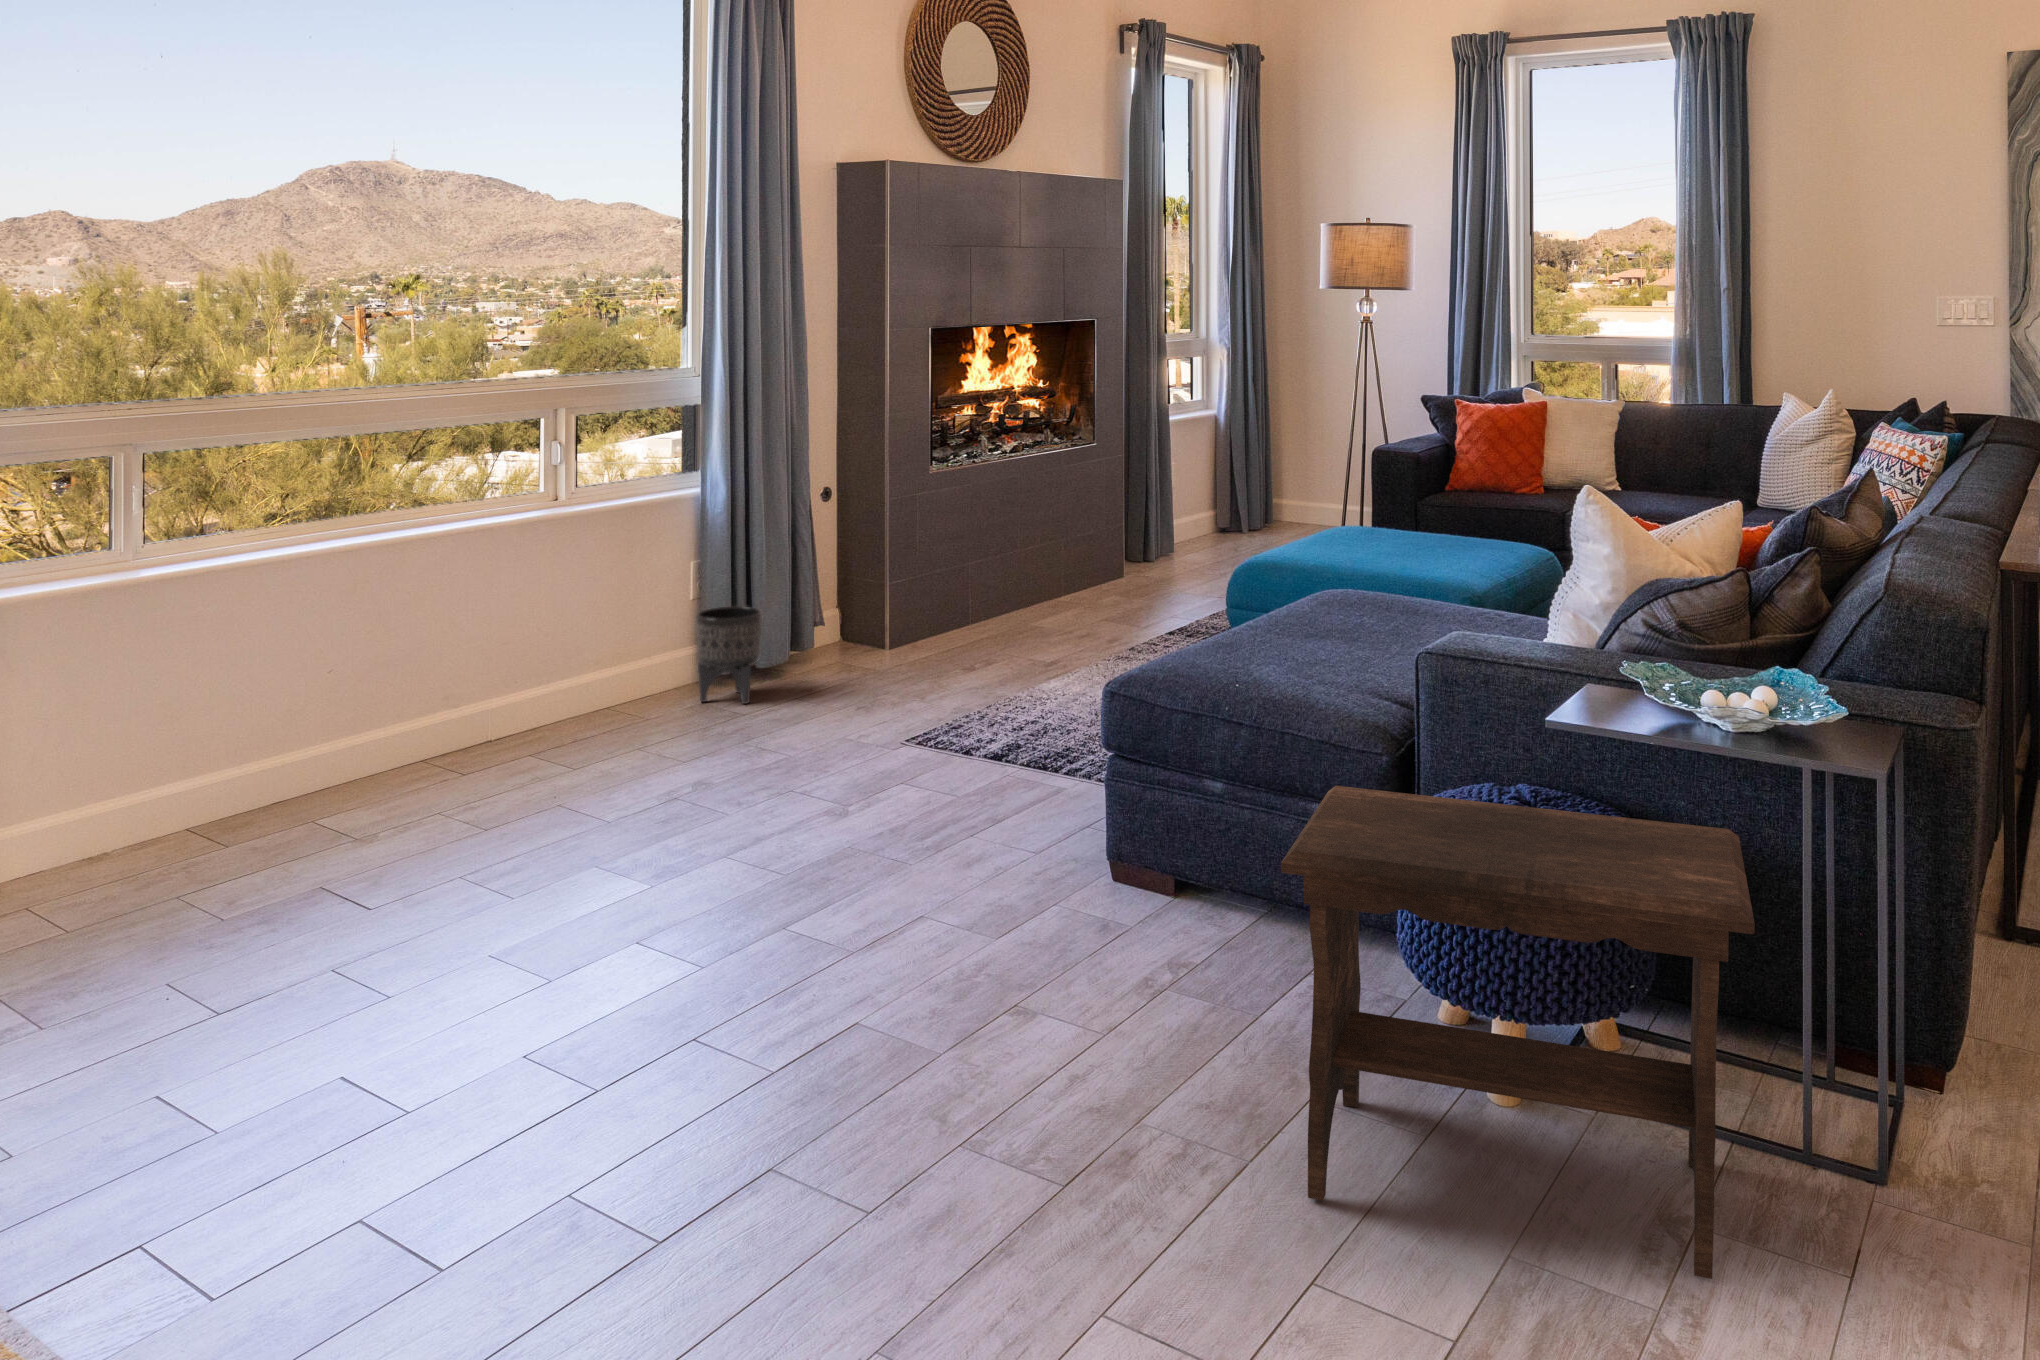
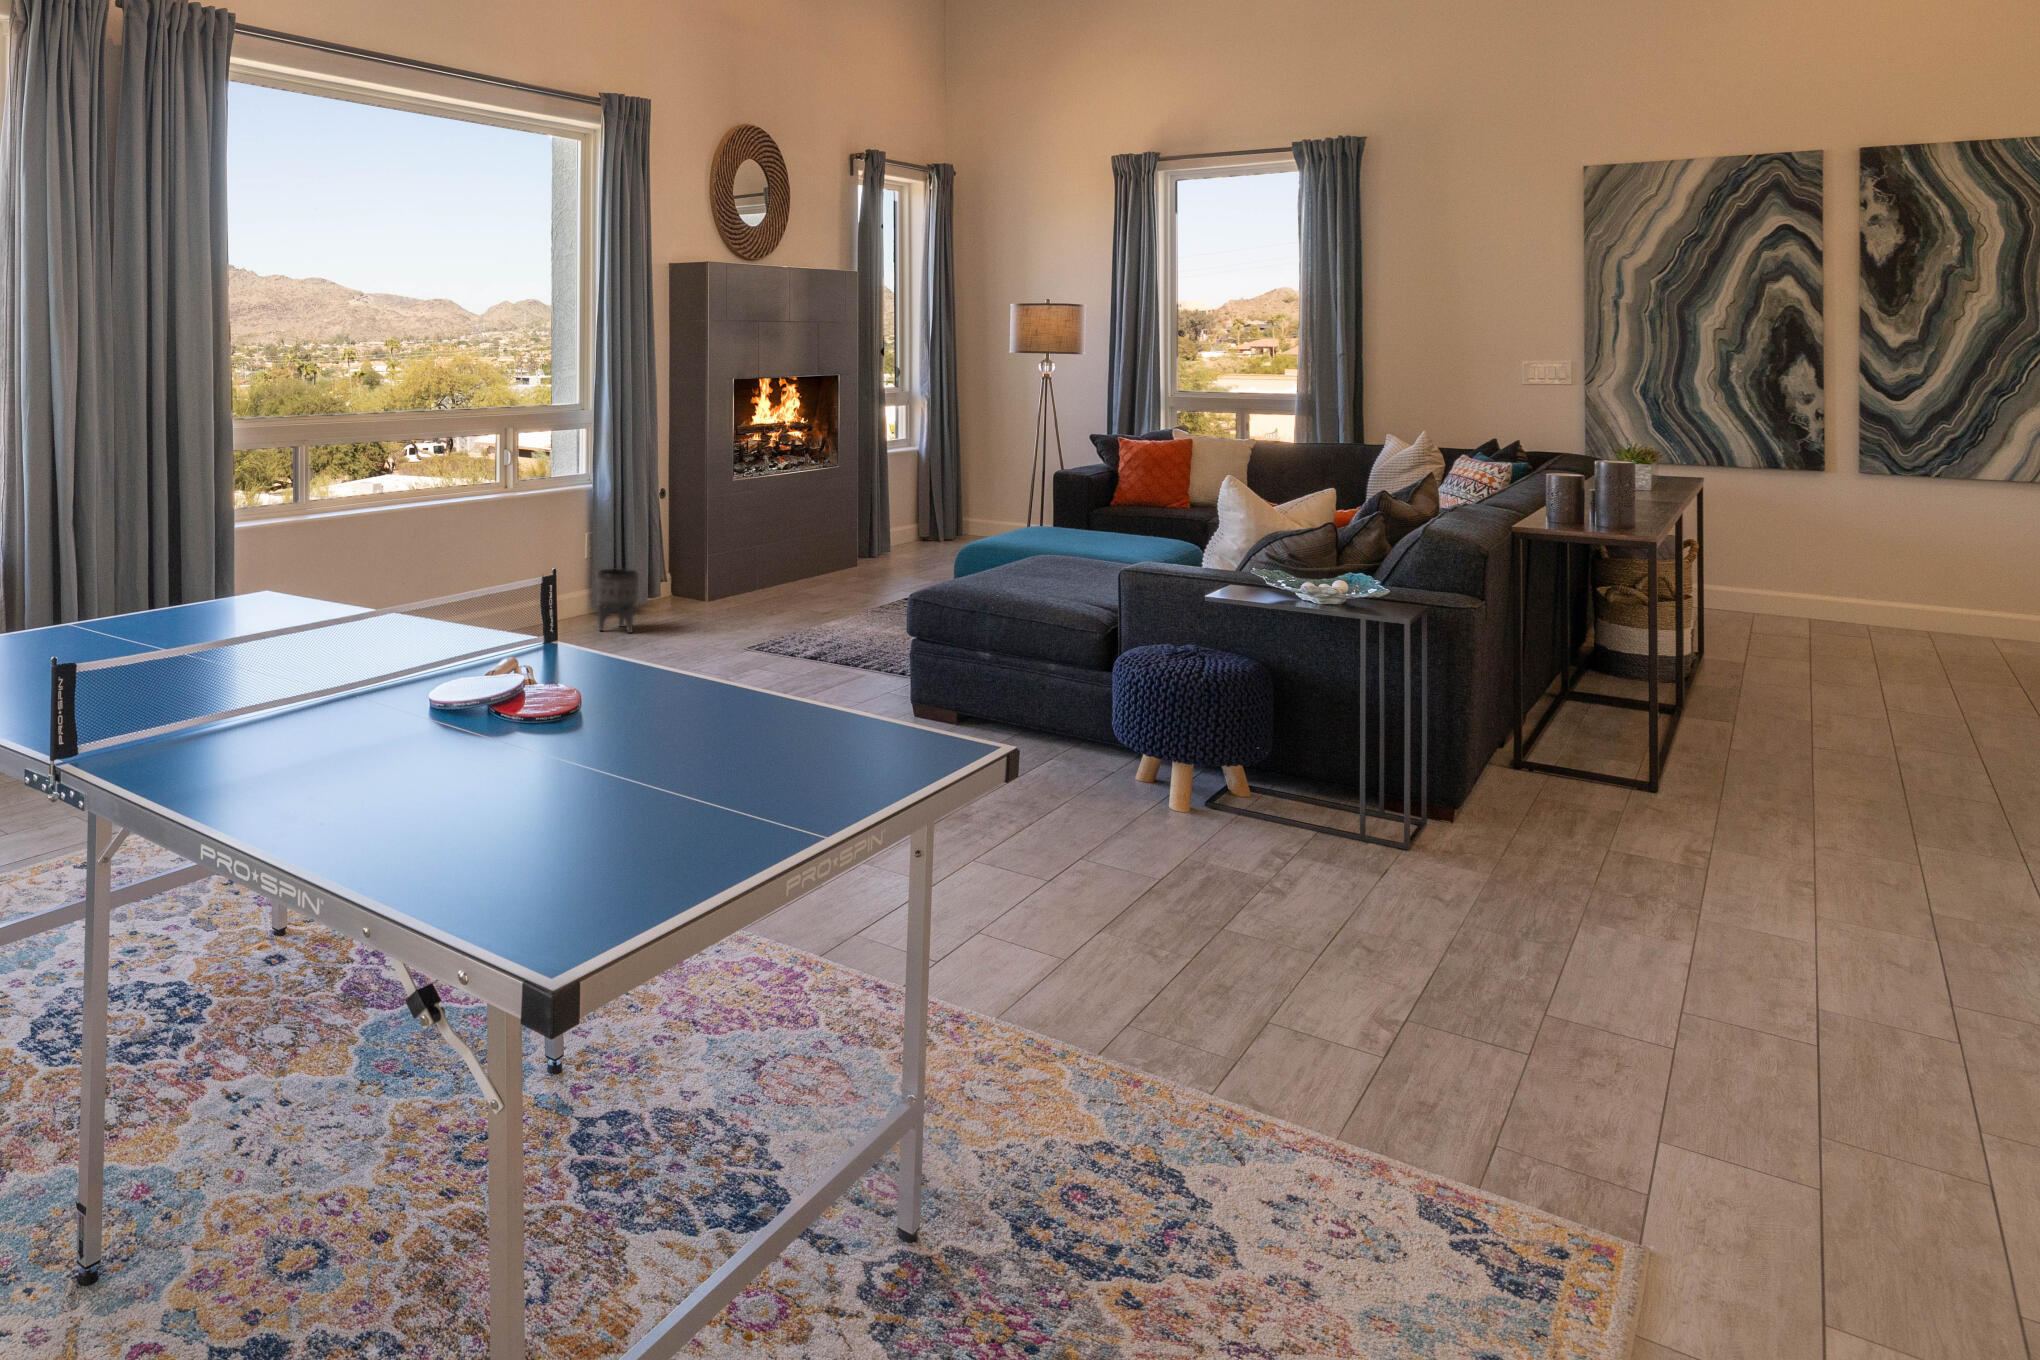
footstool: present [1281,786,1755,1279] -> none [1074,649,1342,898]

